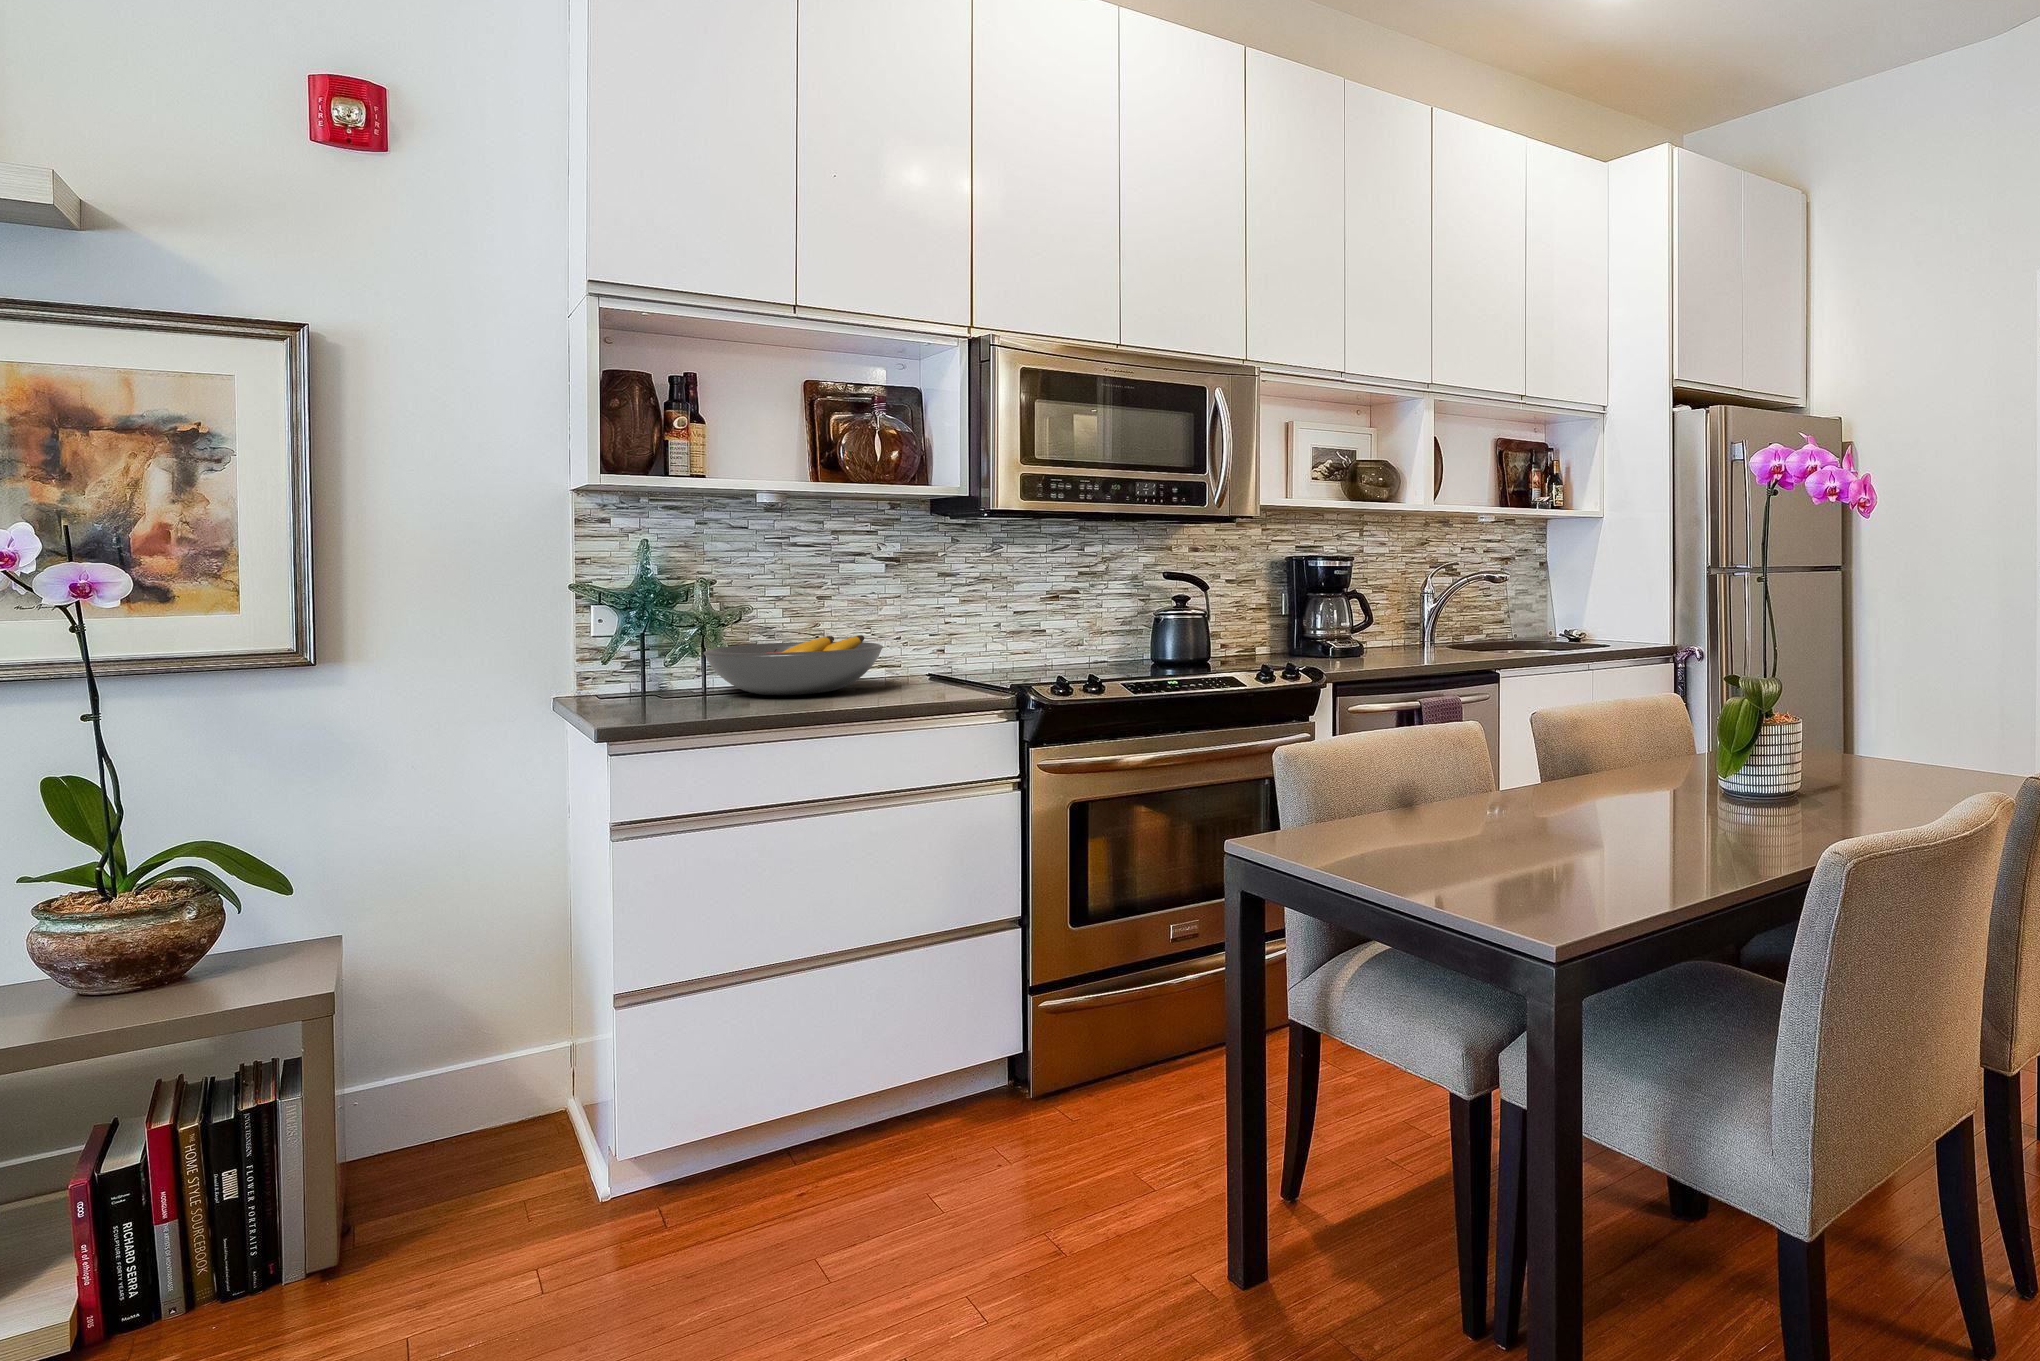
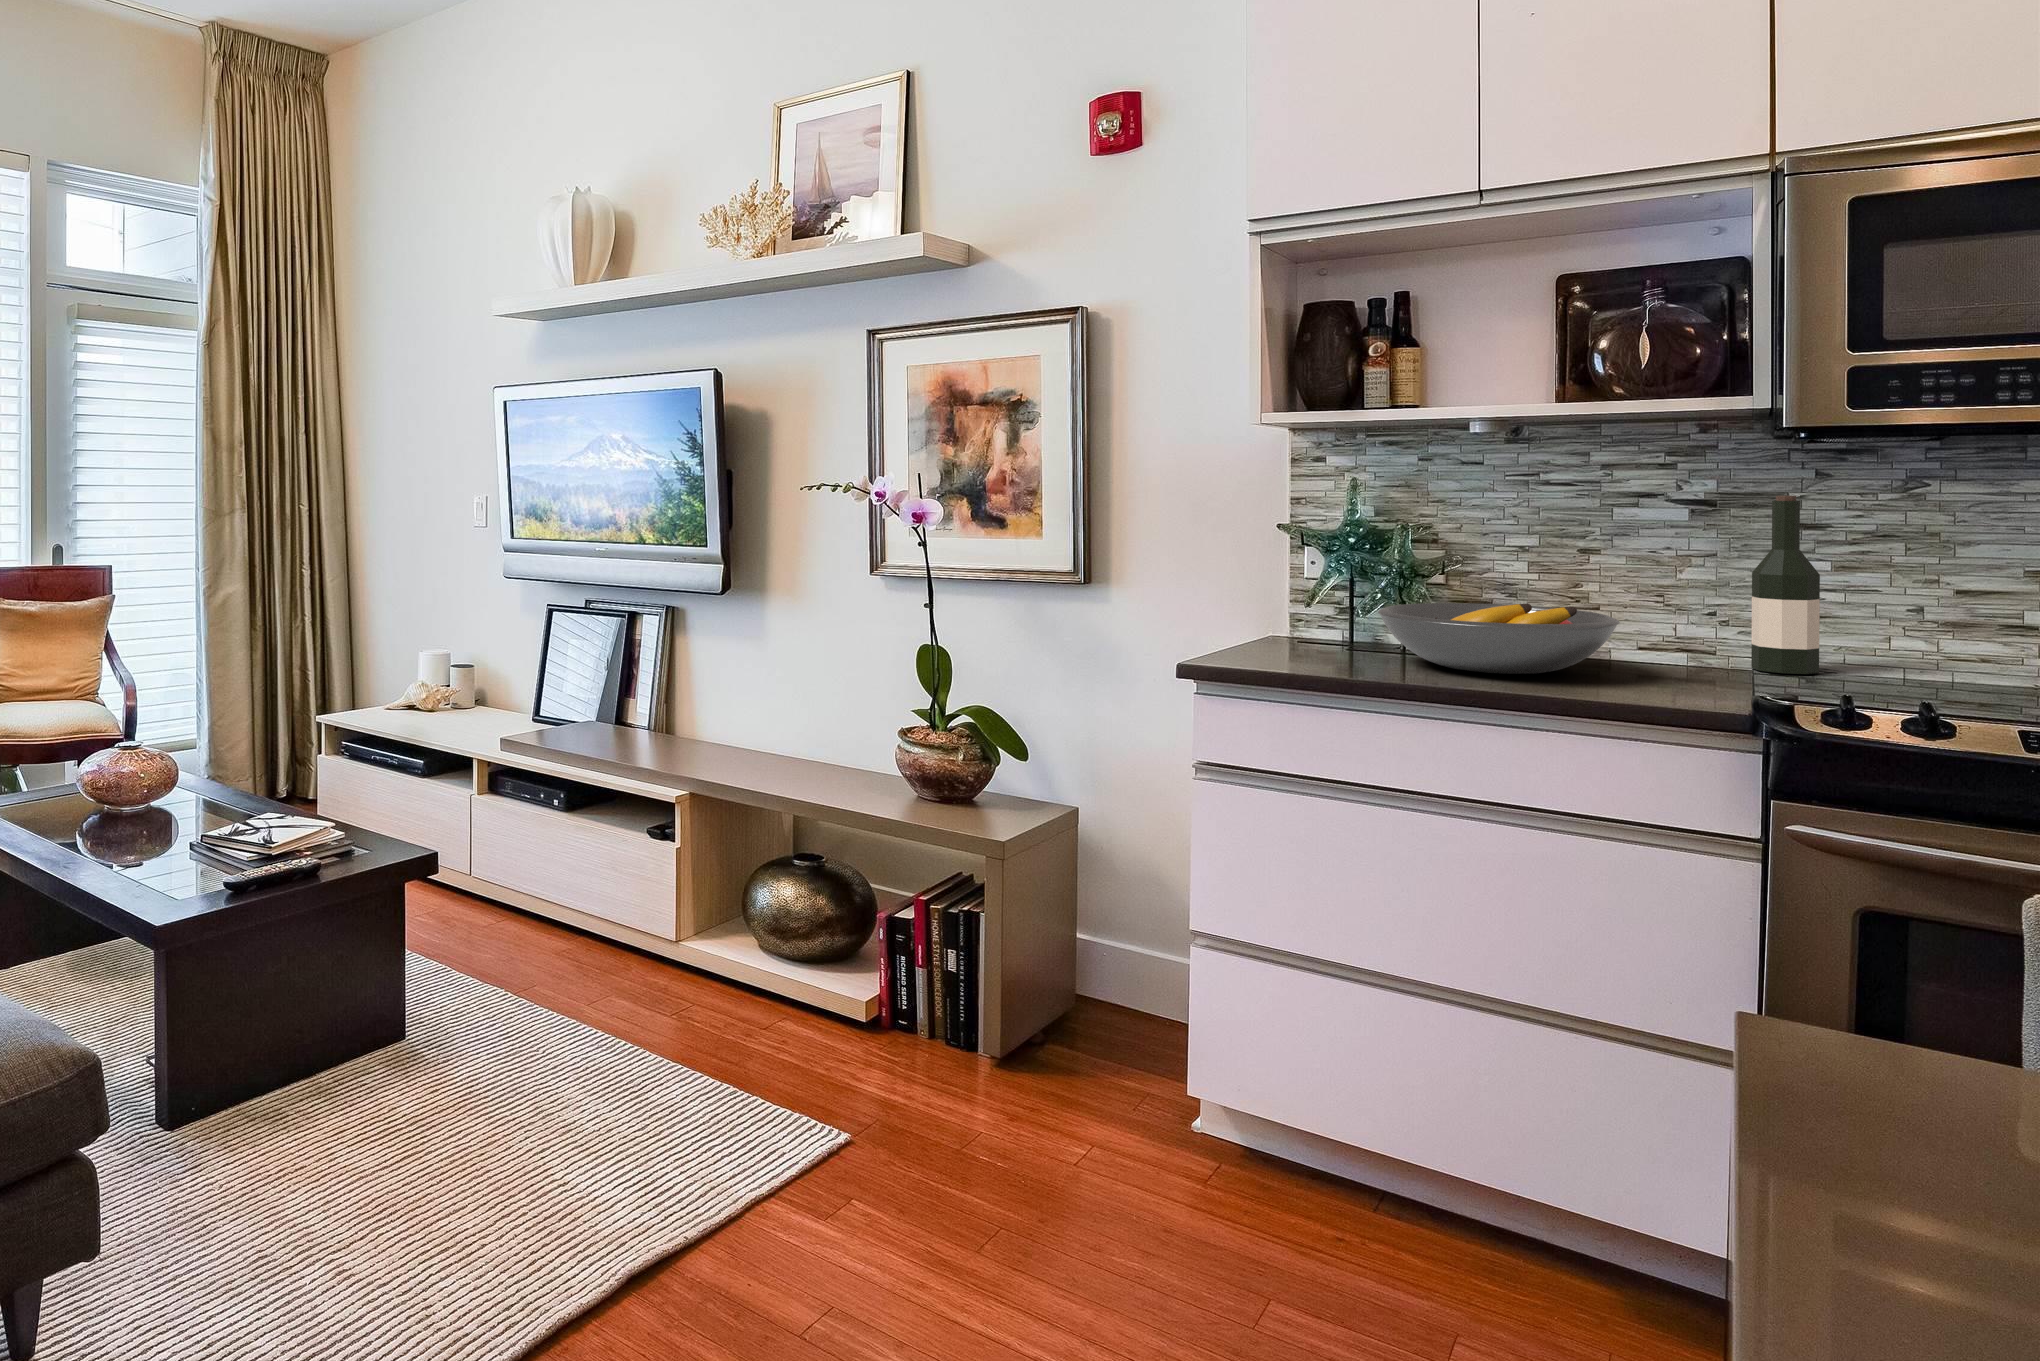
wine bottle: none [922,555,958,674] -> present [1751,496,1820,674]

